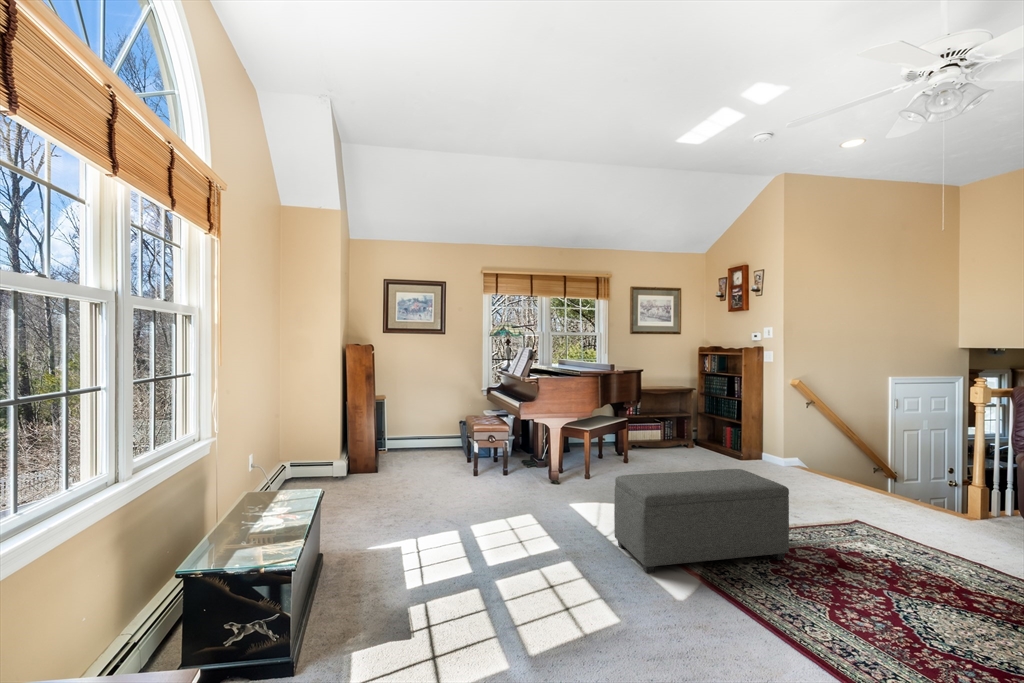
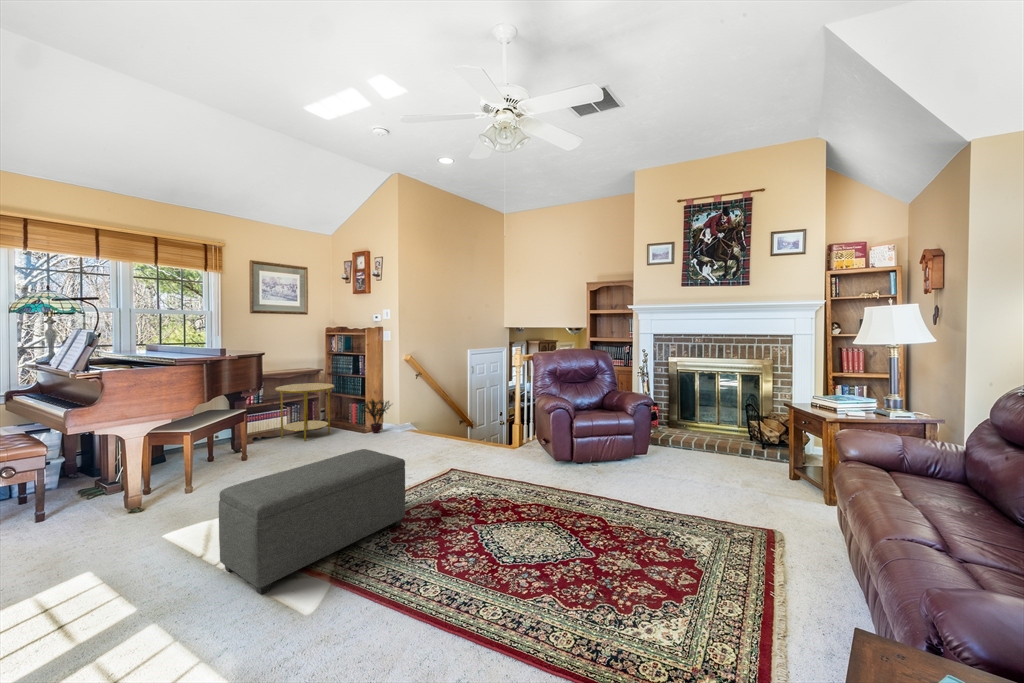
side table: none [652,402,708,459] -> present [275,383,334,441]
potted plant: none [735,424,776,464] -> present [361,399,391,433]

